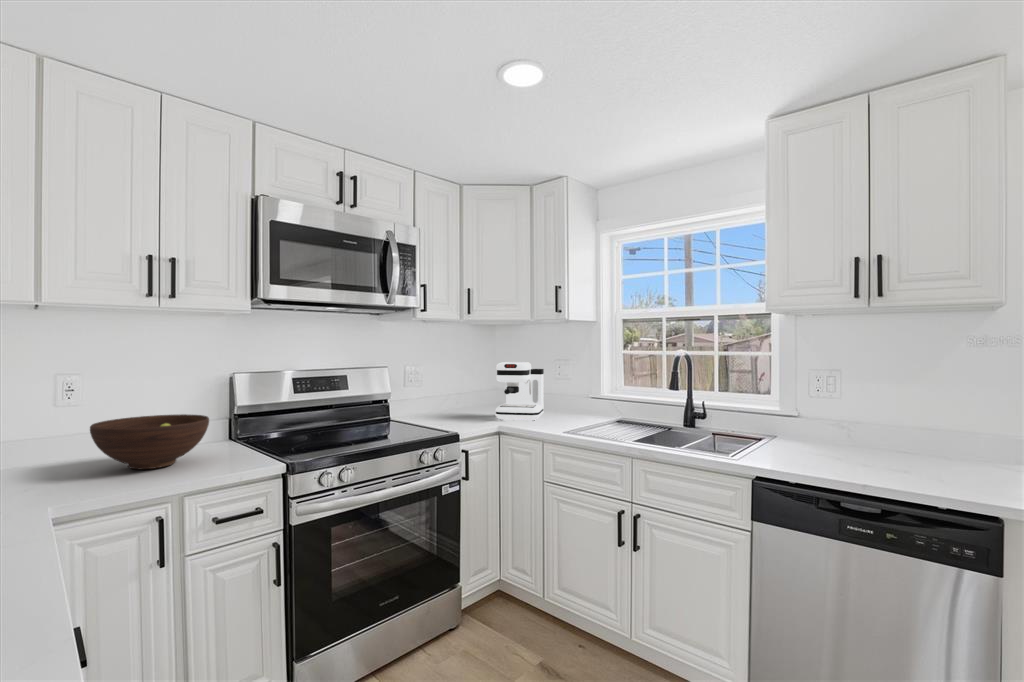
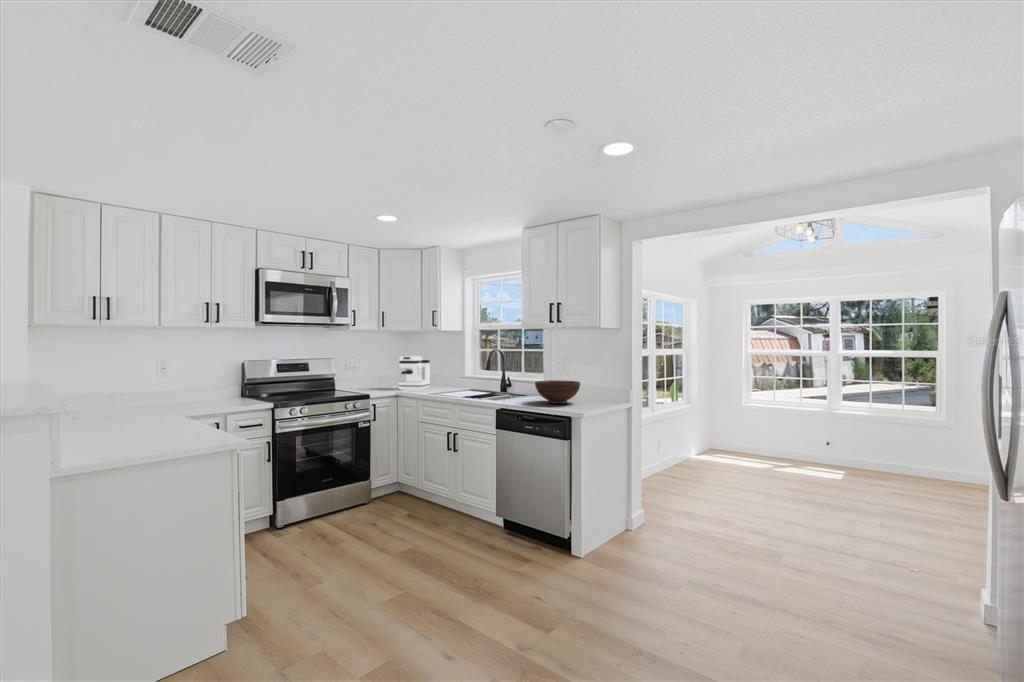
fruit bowl: present [90,414,209,469] -> present [535,380,580,404]

